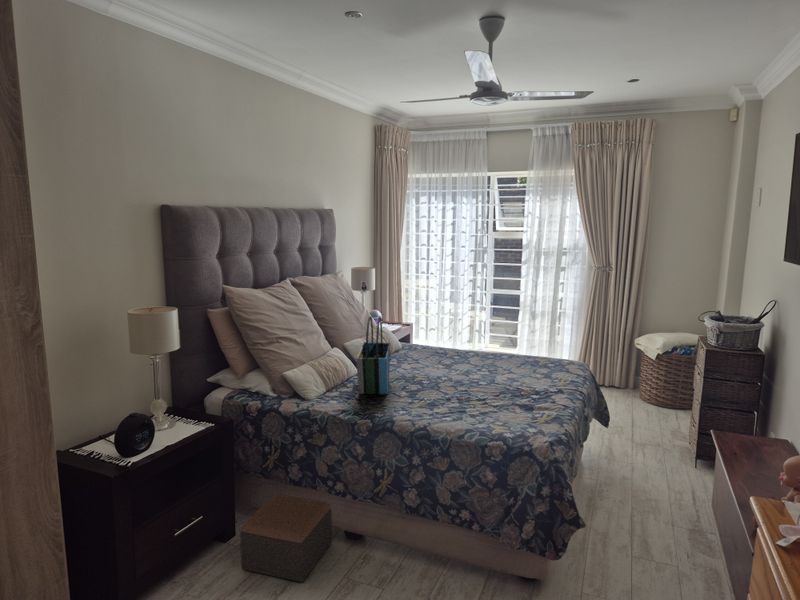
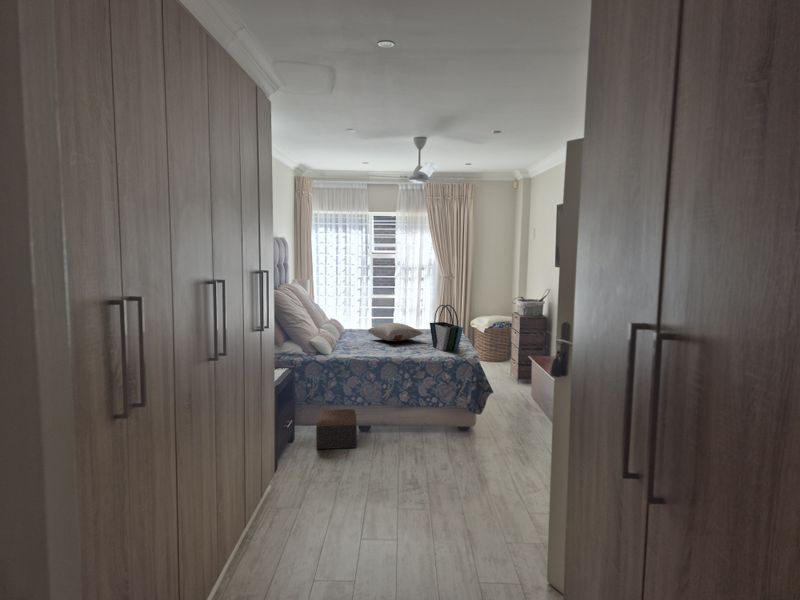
tote bag: present [357,316,390,394] -> present [430,305,463,351]
pillow: none [419,345,501,377] -> present [368,323,423,341]

